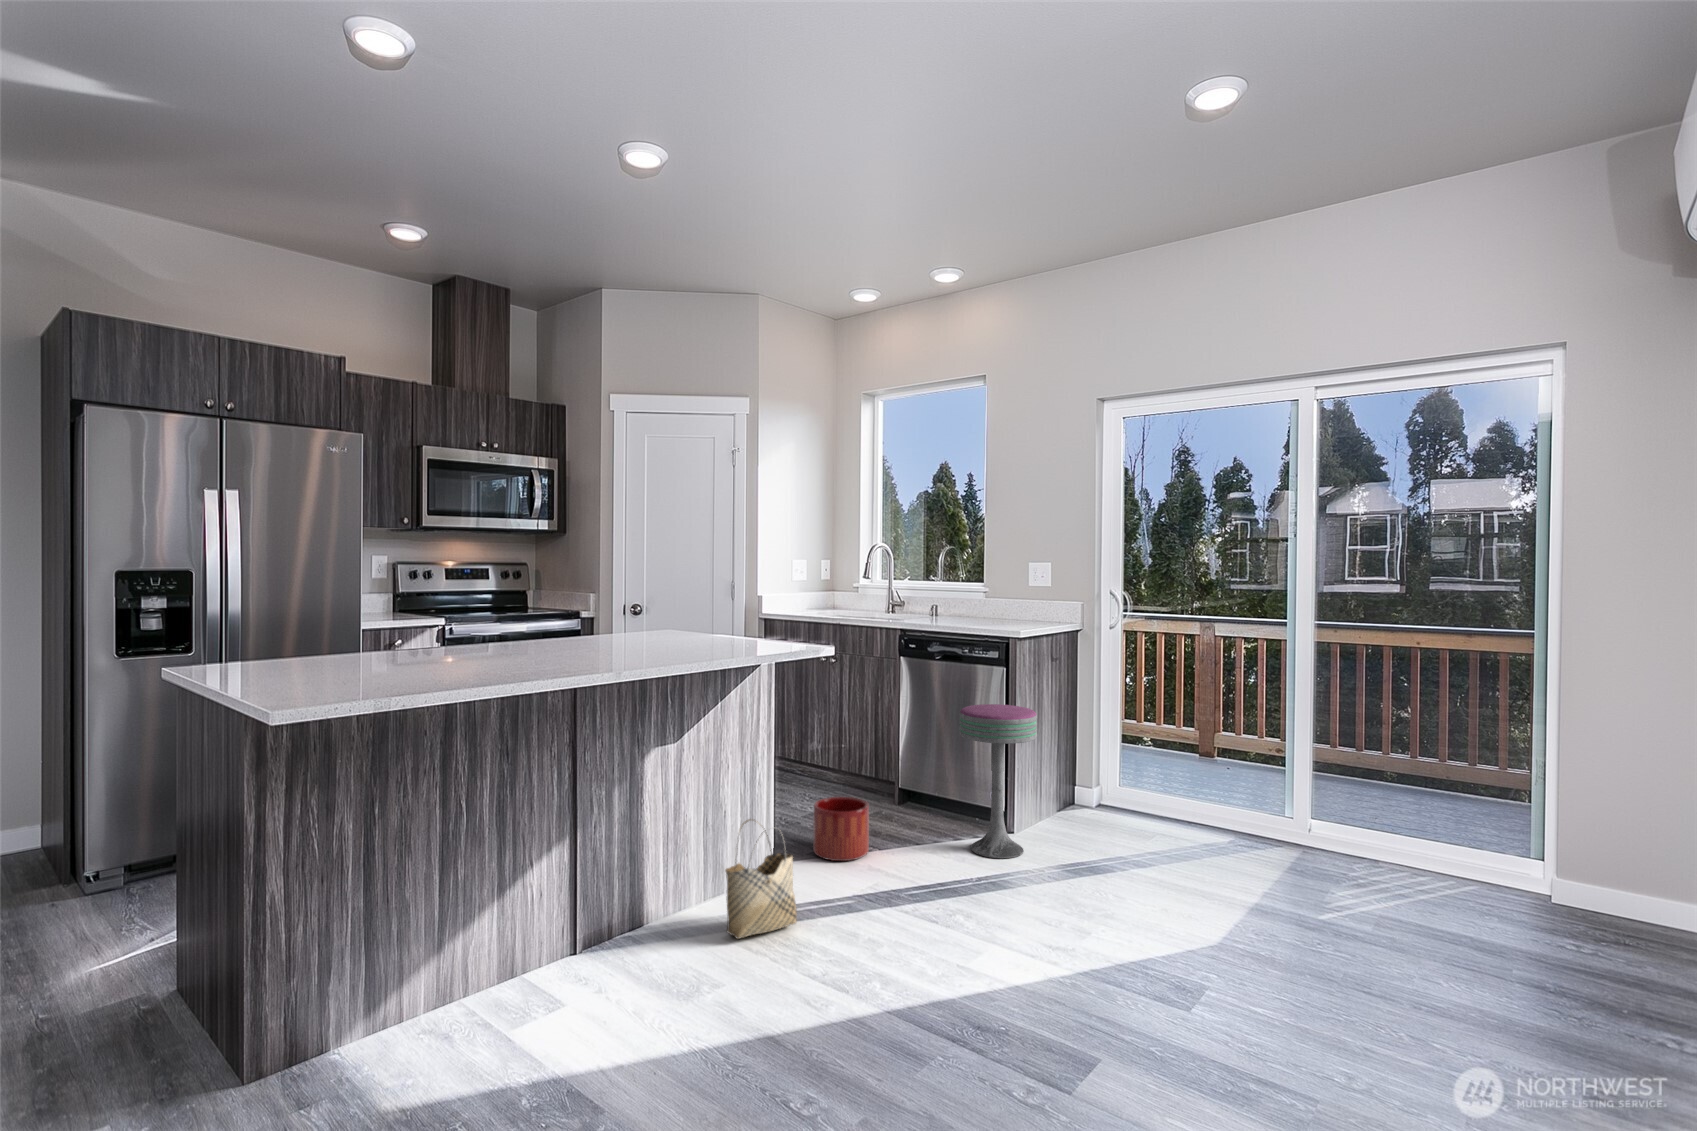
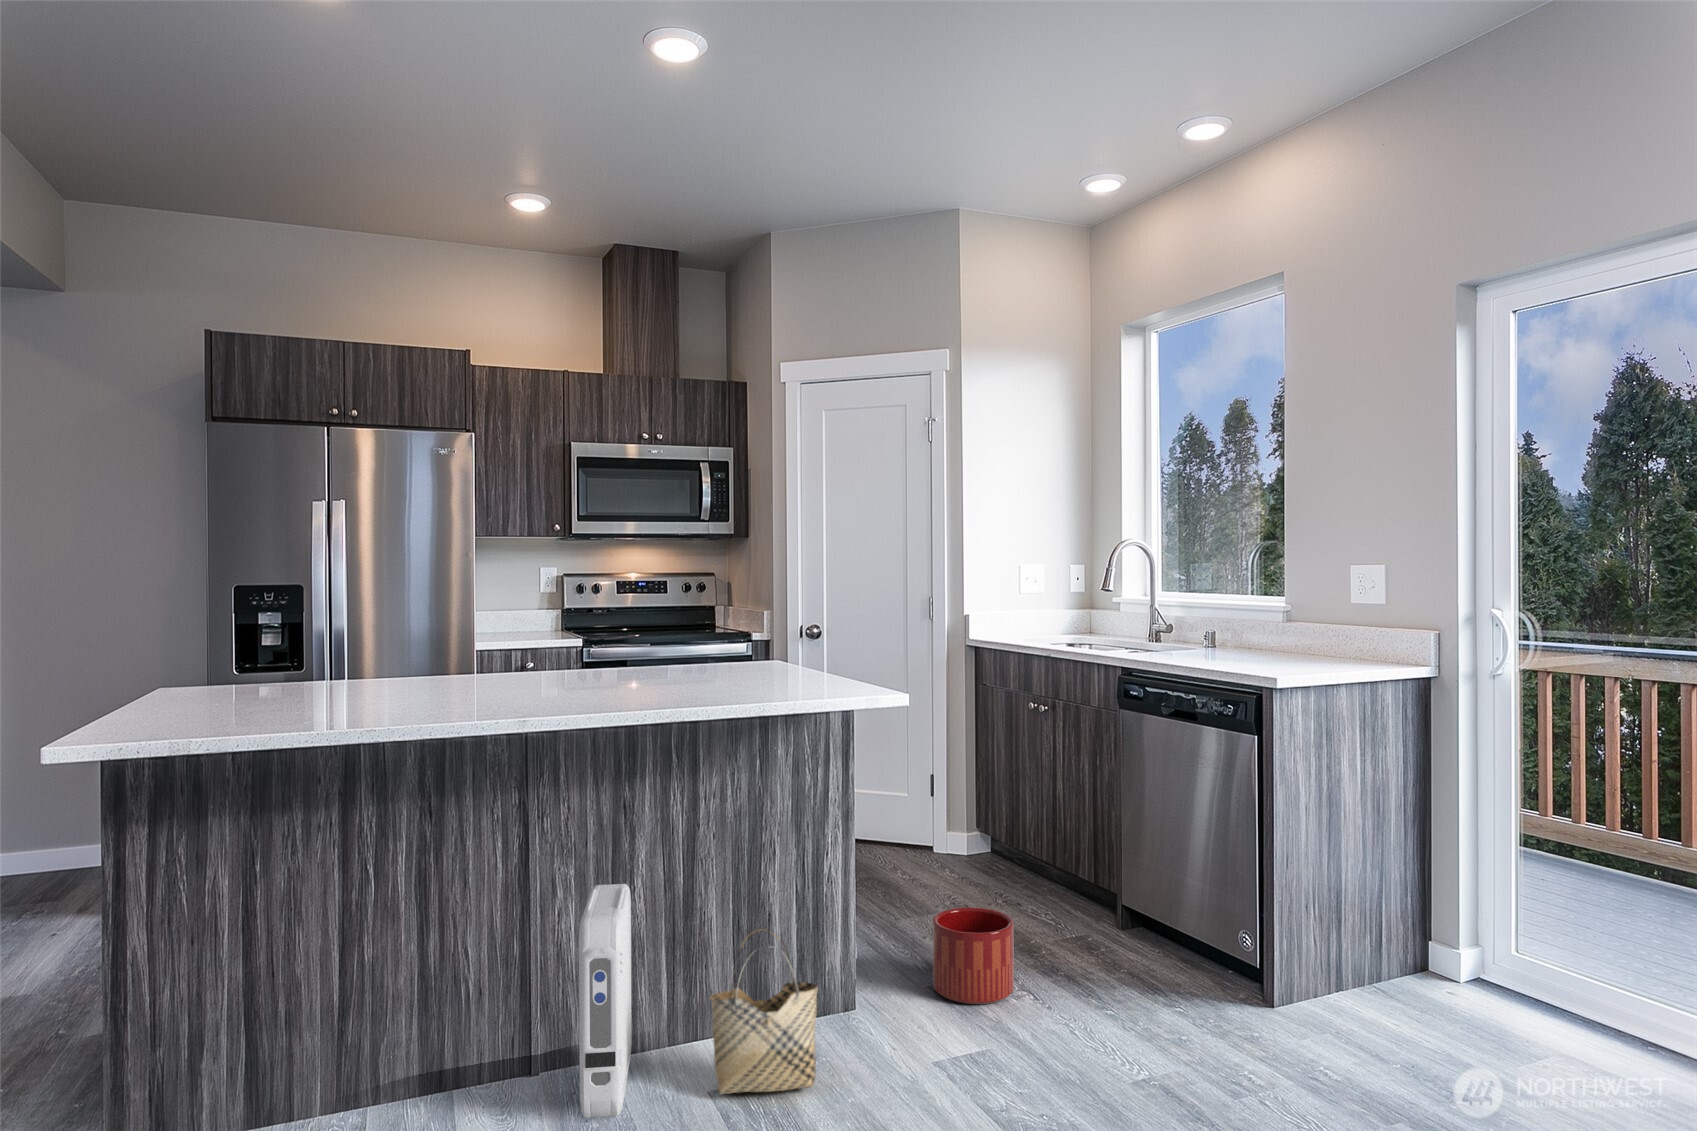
bar stool: present [959,704,1037,858] -> none [1151,791,1280,1042]
air purifier: none [618,798,683,972] -> present [579,884,632,1118]

